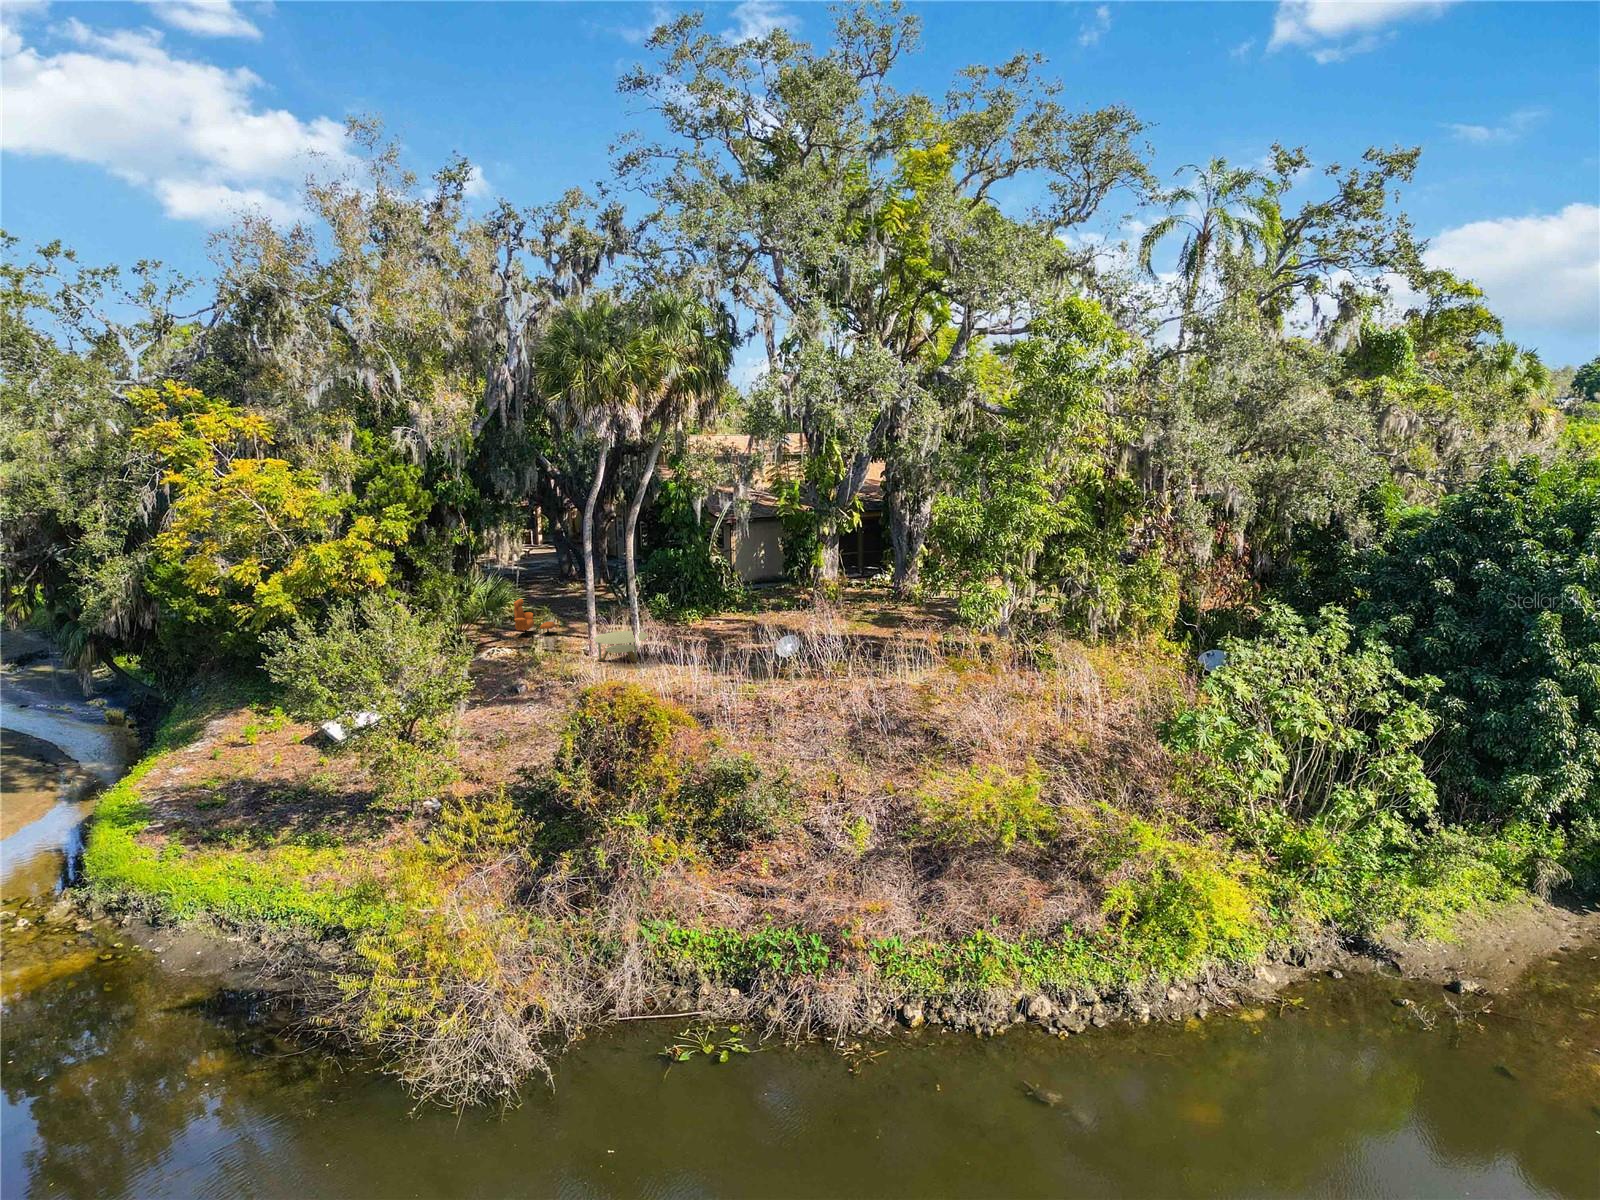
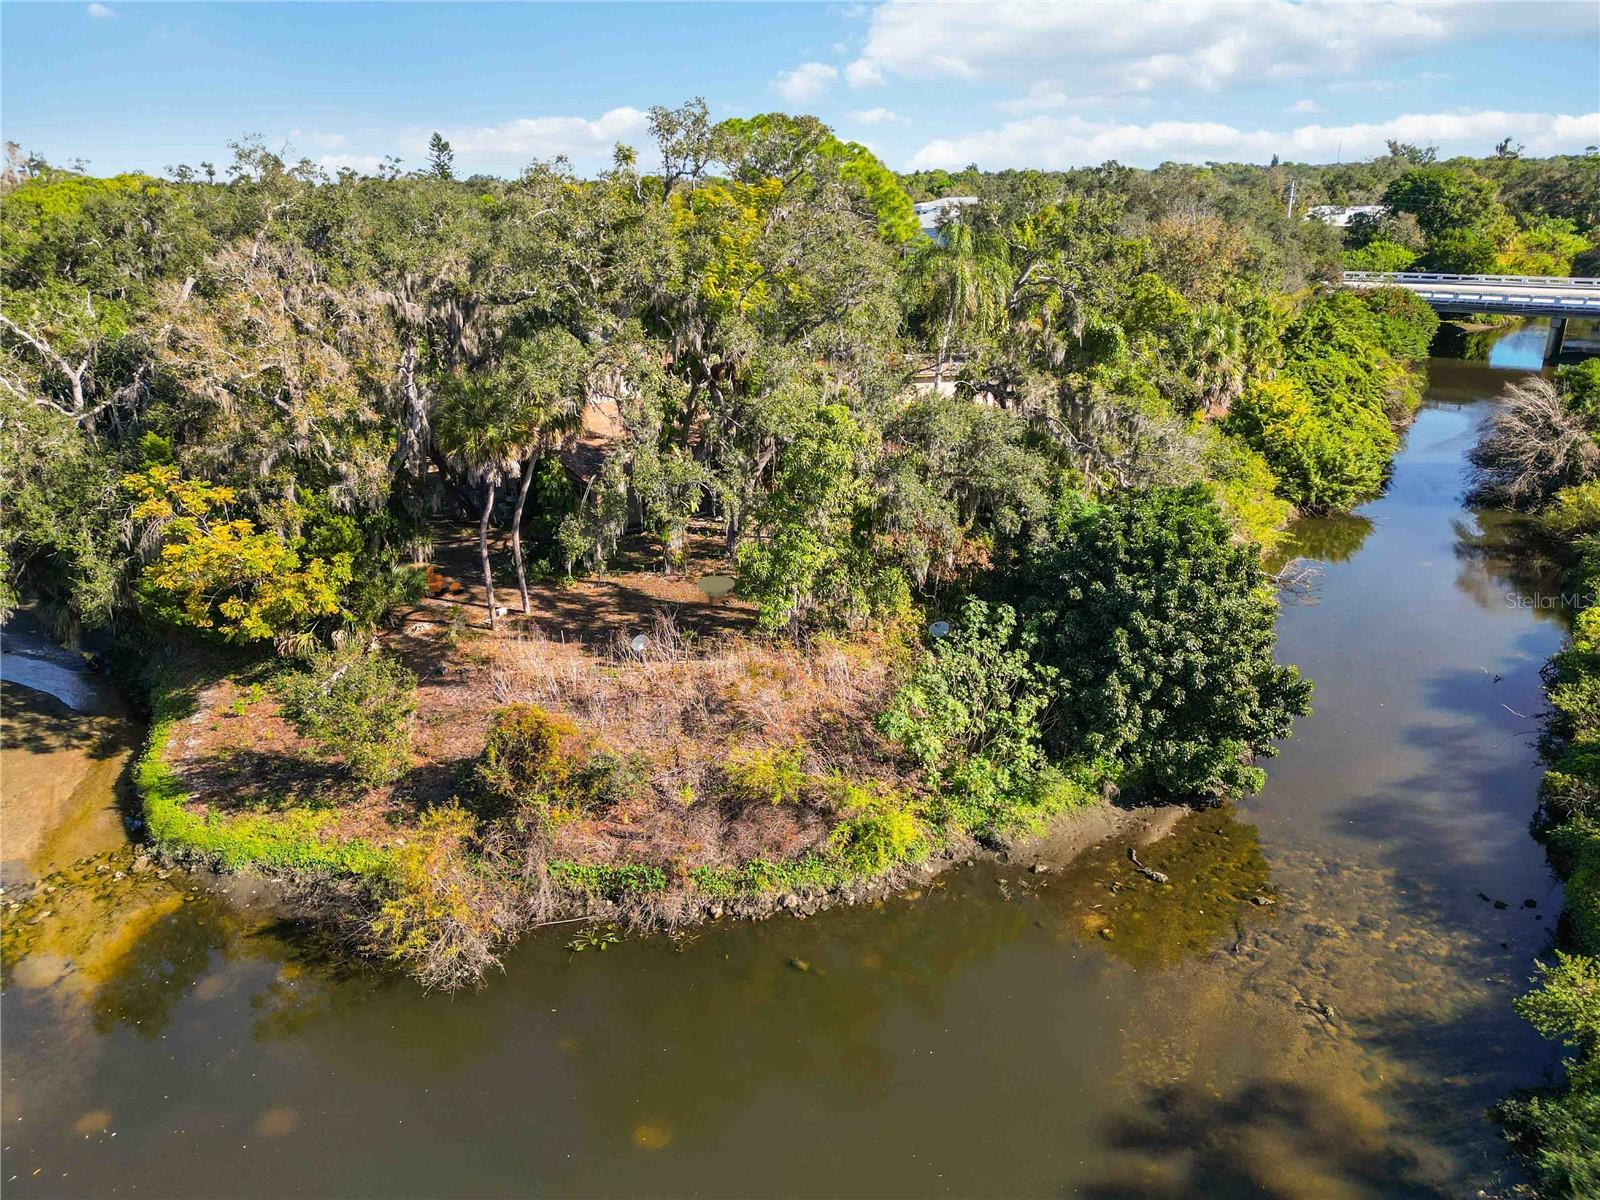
round table: present [594,631,648,662] -> present [697,576,735,605]

